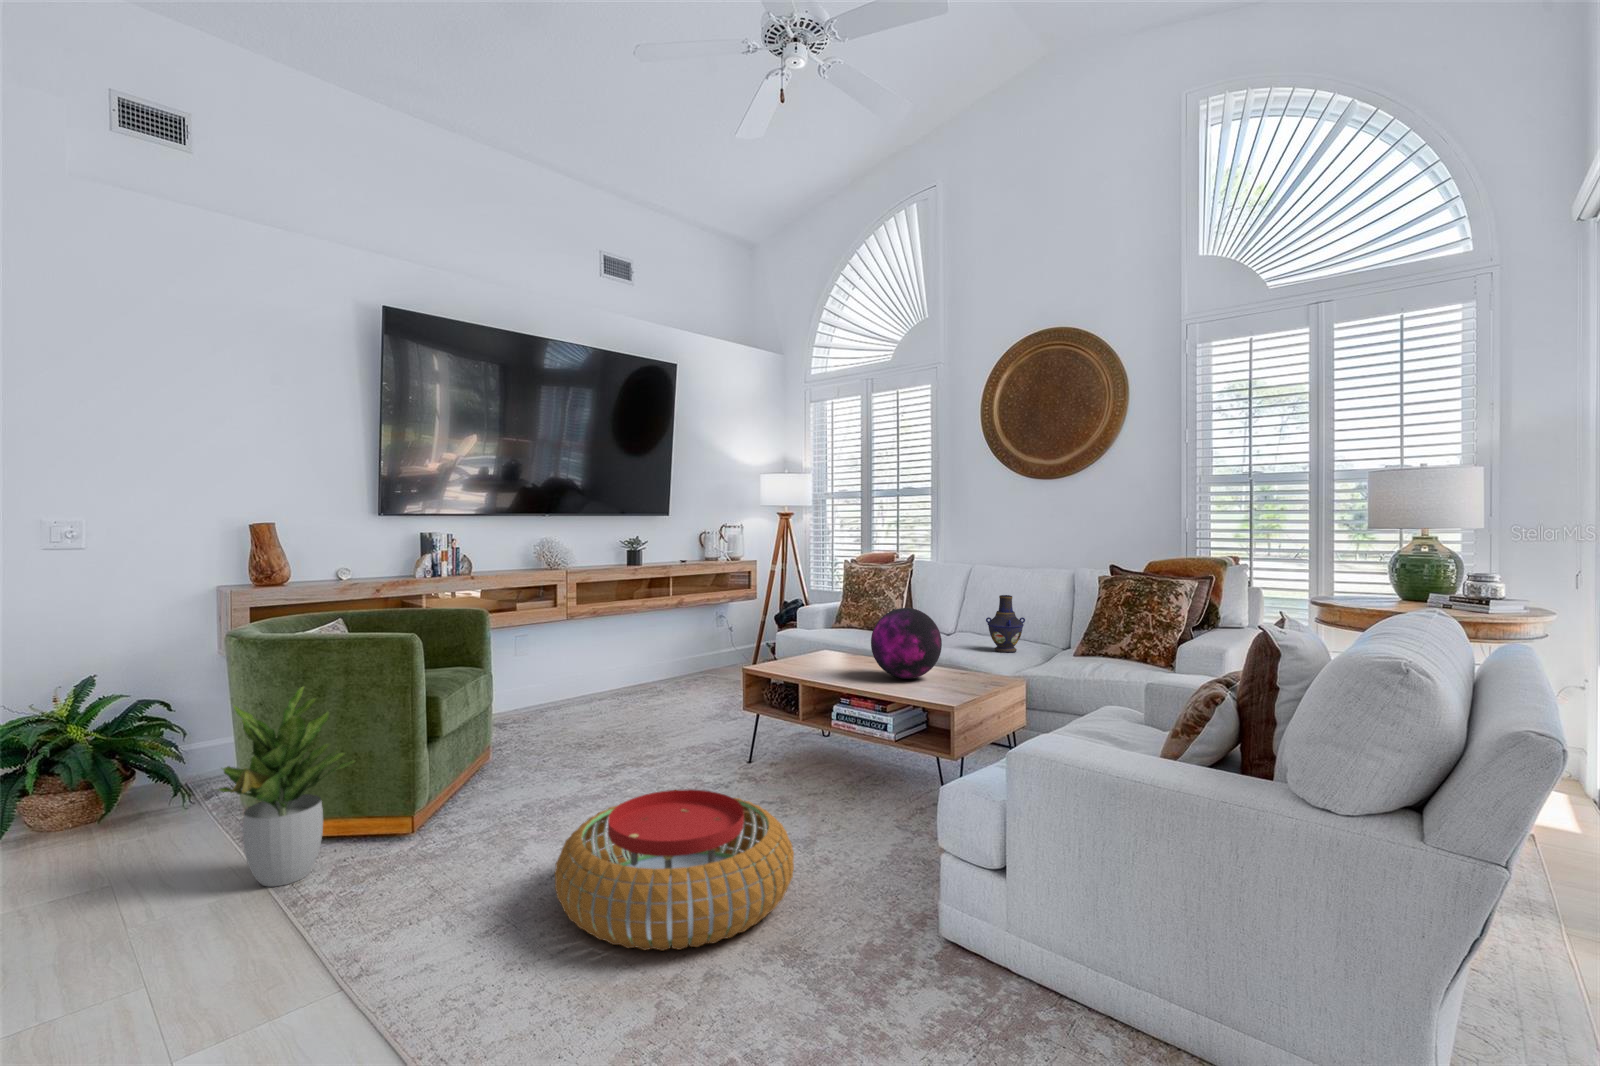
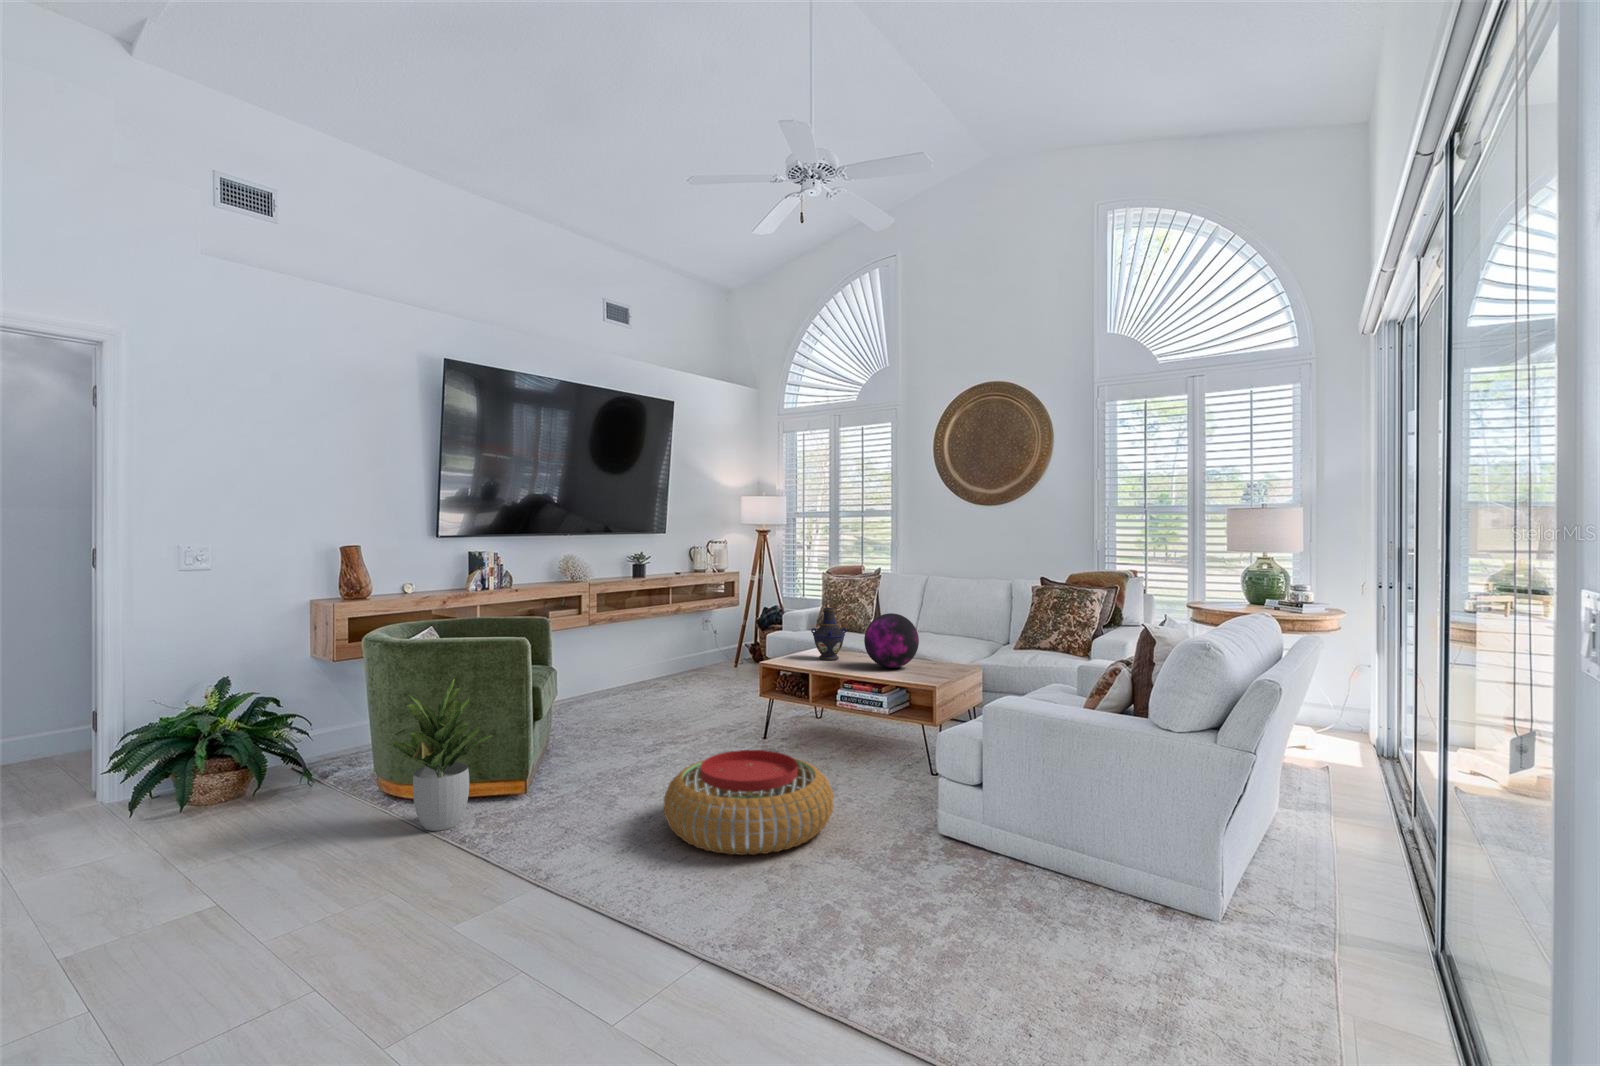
vase: present [986,595,1025,653] -> present [811,608,847,661]

